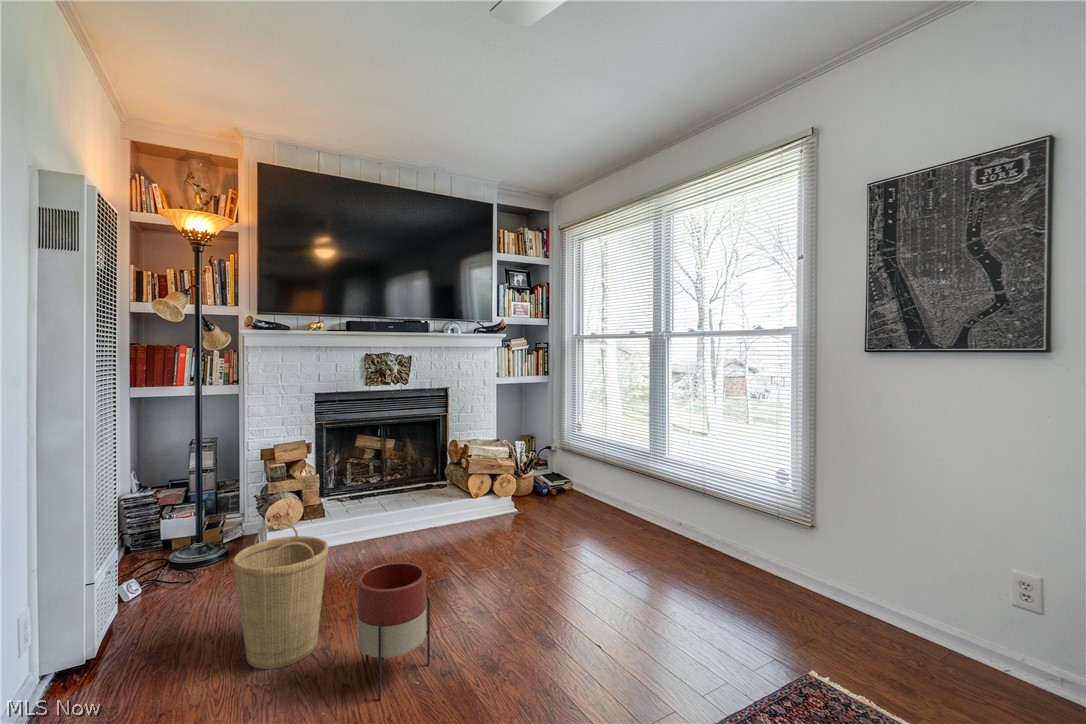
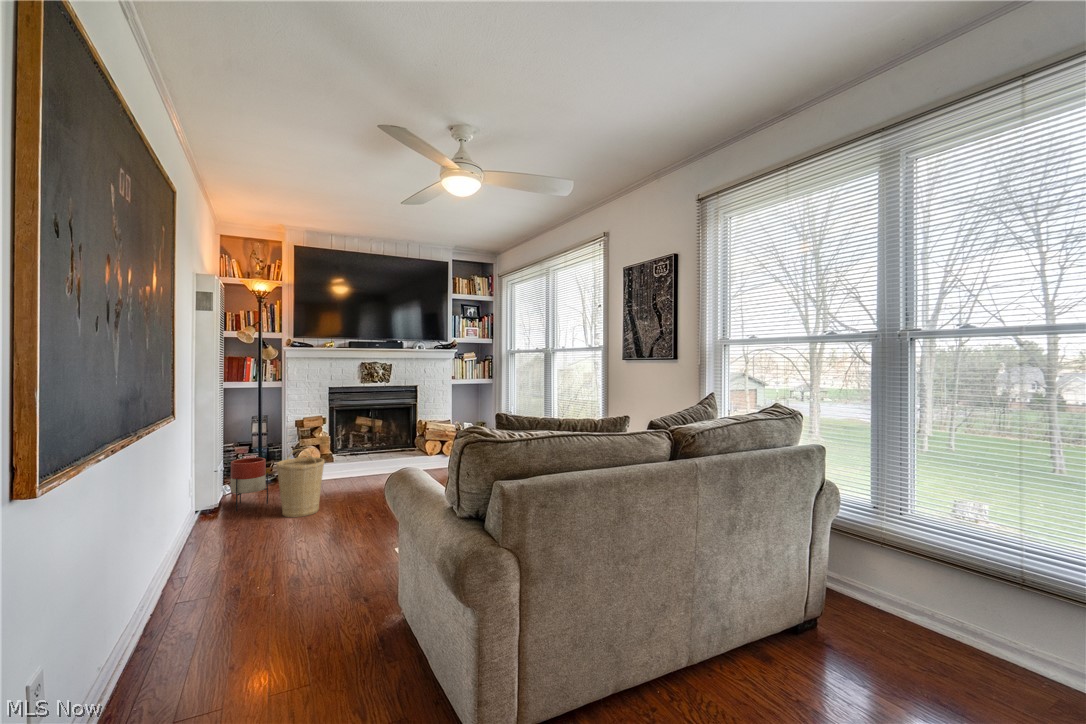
planter: present [357,562,430,700] -> present [230,457,268,511]

